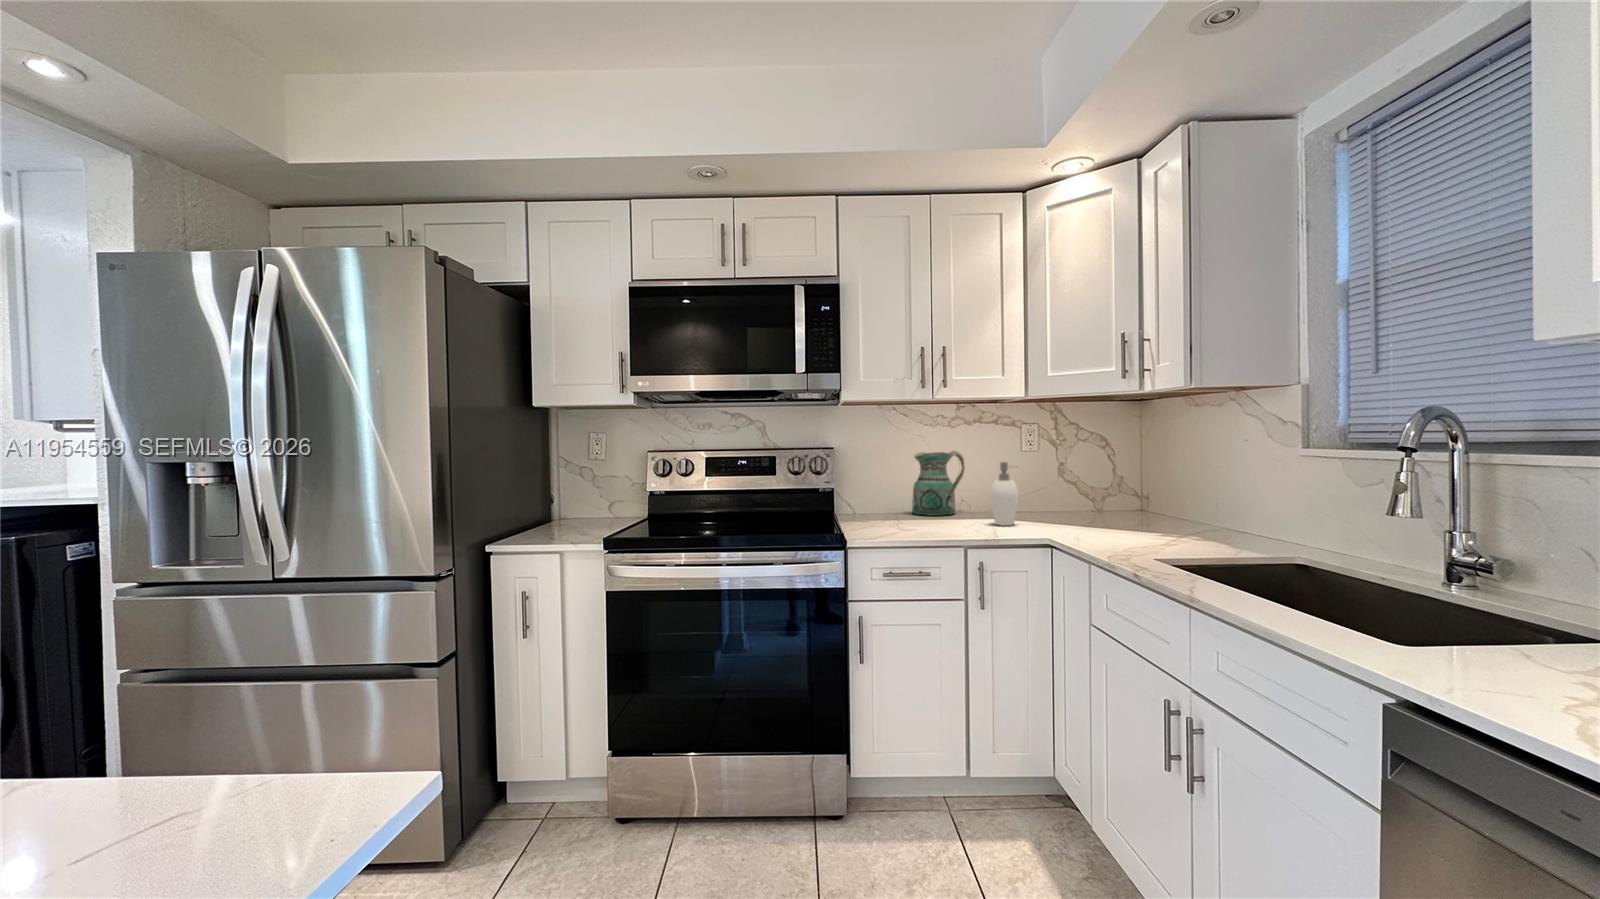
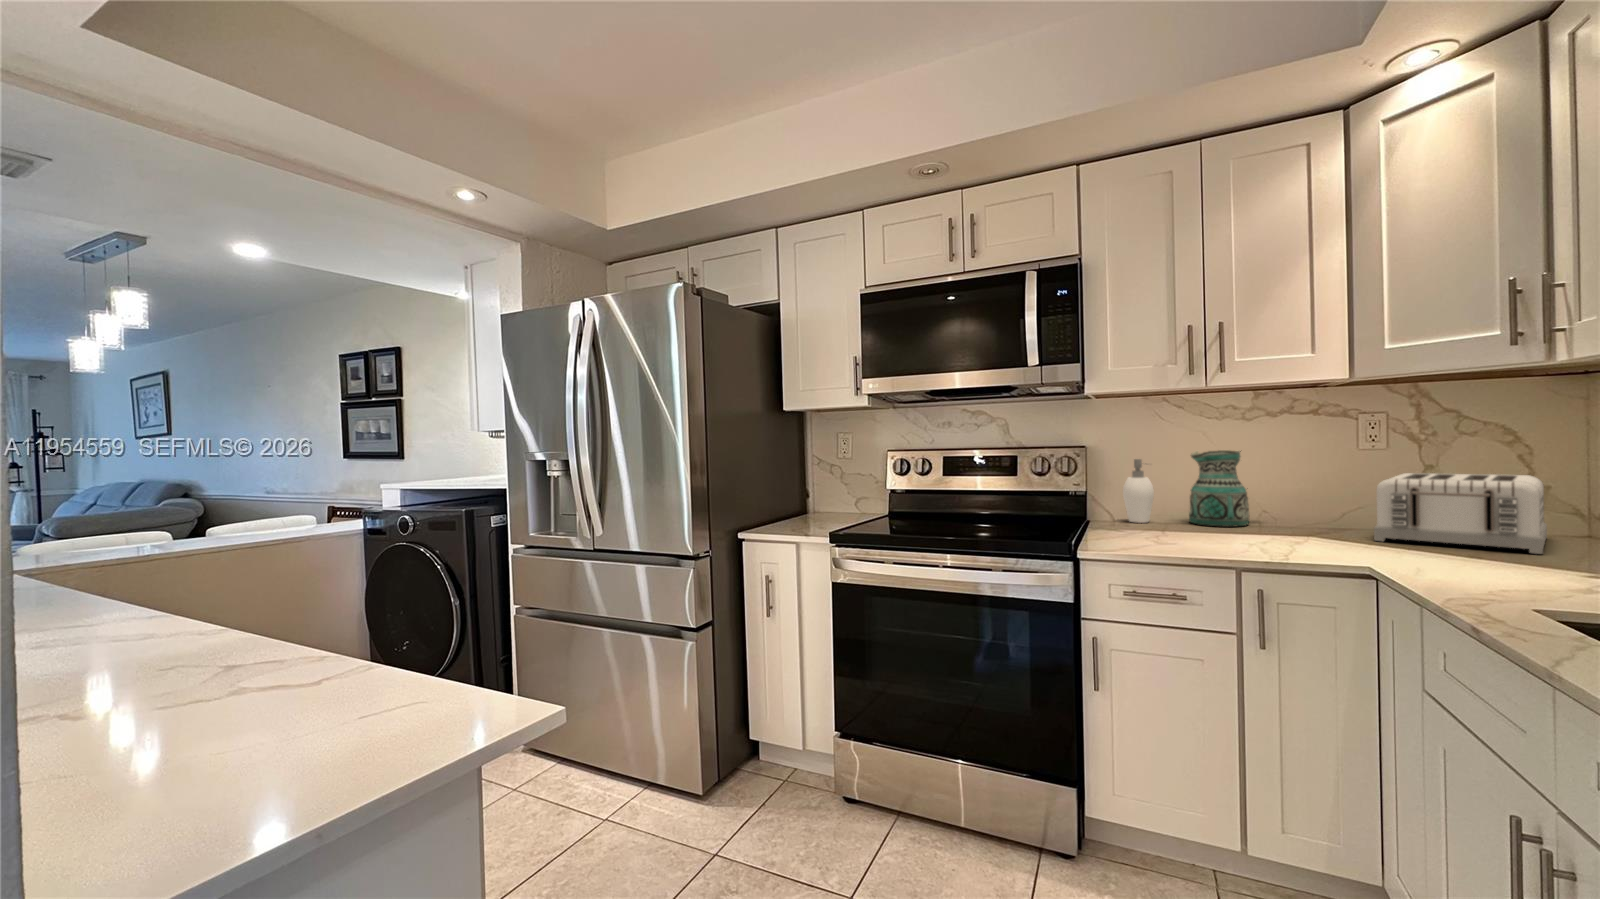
soap dispenser: present [990,462,1019,526] -> present [1123,459,1154,523]
toaster: none [1040,469,1132,523] -> present [1374,473,1547,554]

